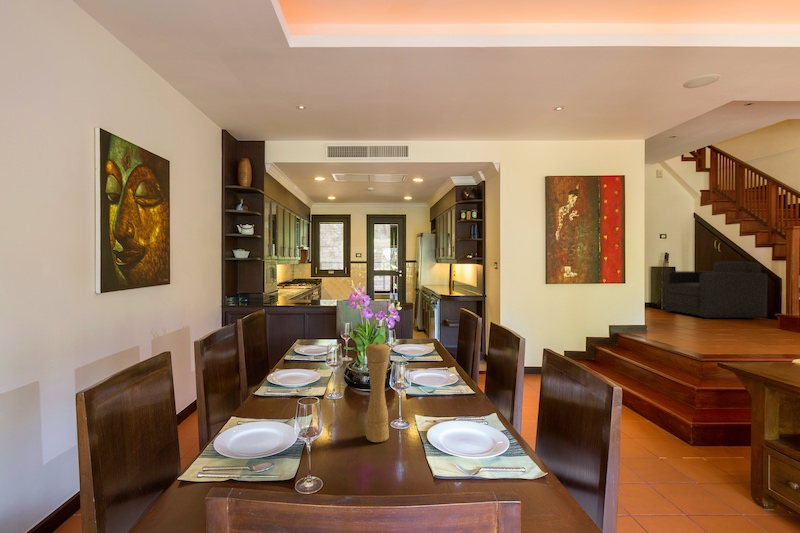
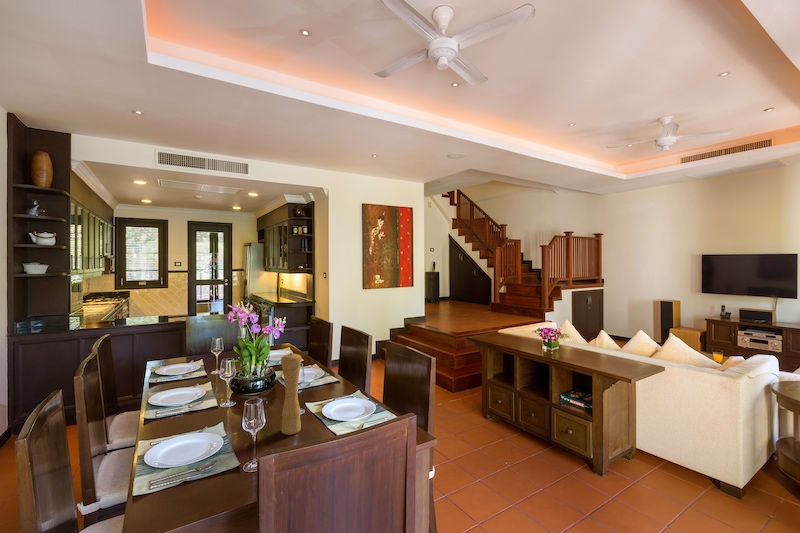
armchair: present [665,261,767,319] -> none [434,269,490,308]

